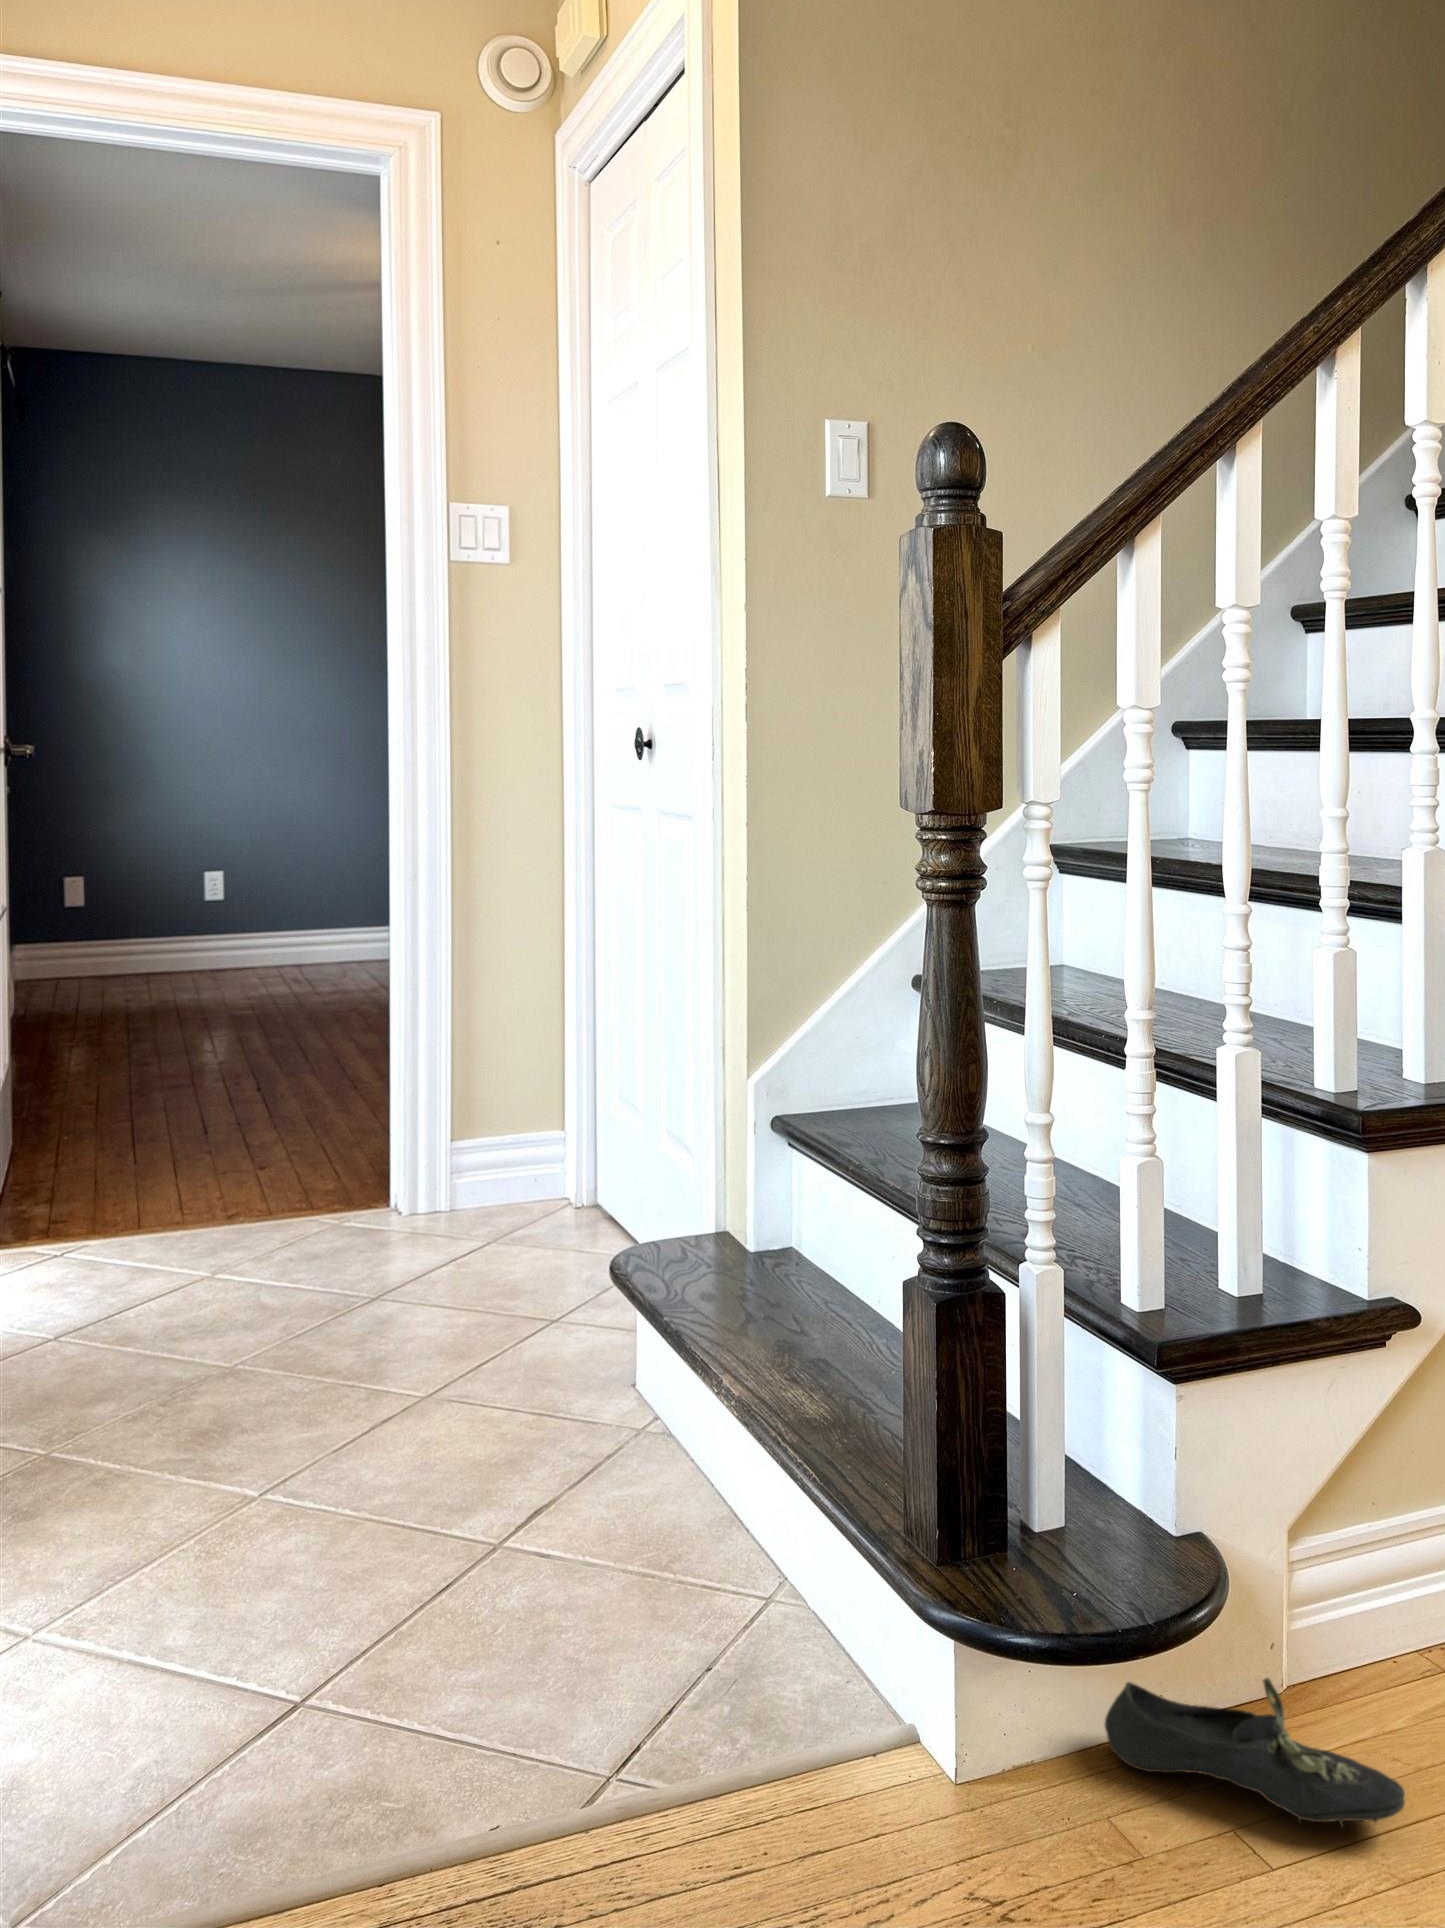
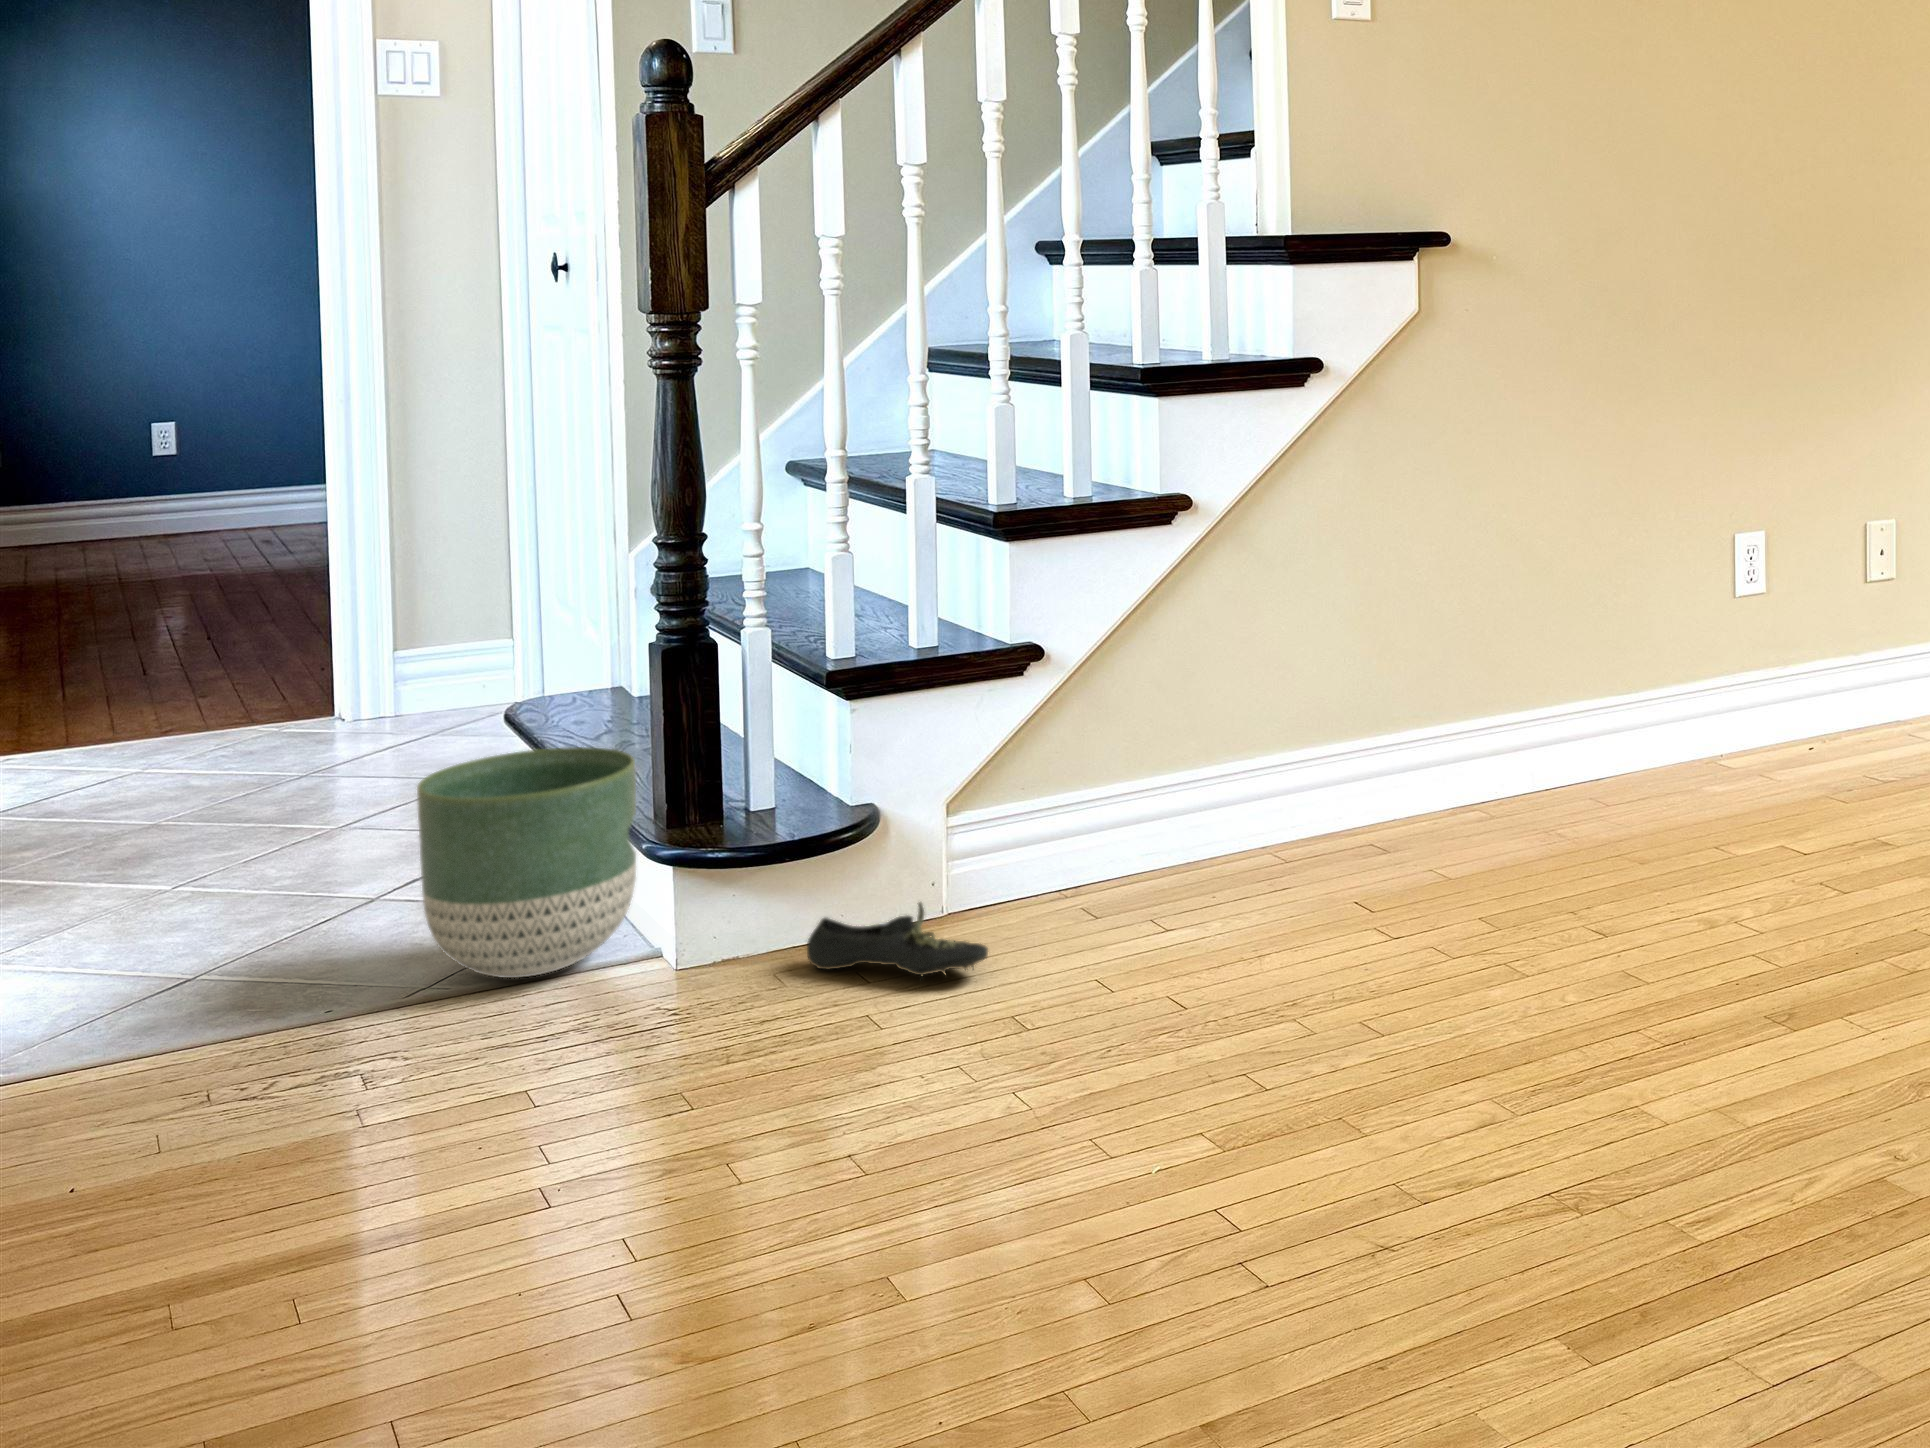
planter: none [595,1381,859,1724] -> present [417,747,636,978]

